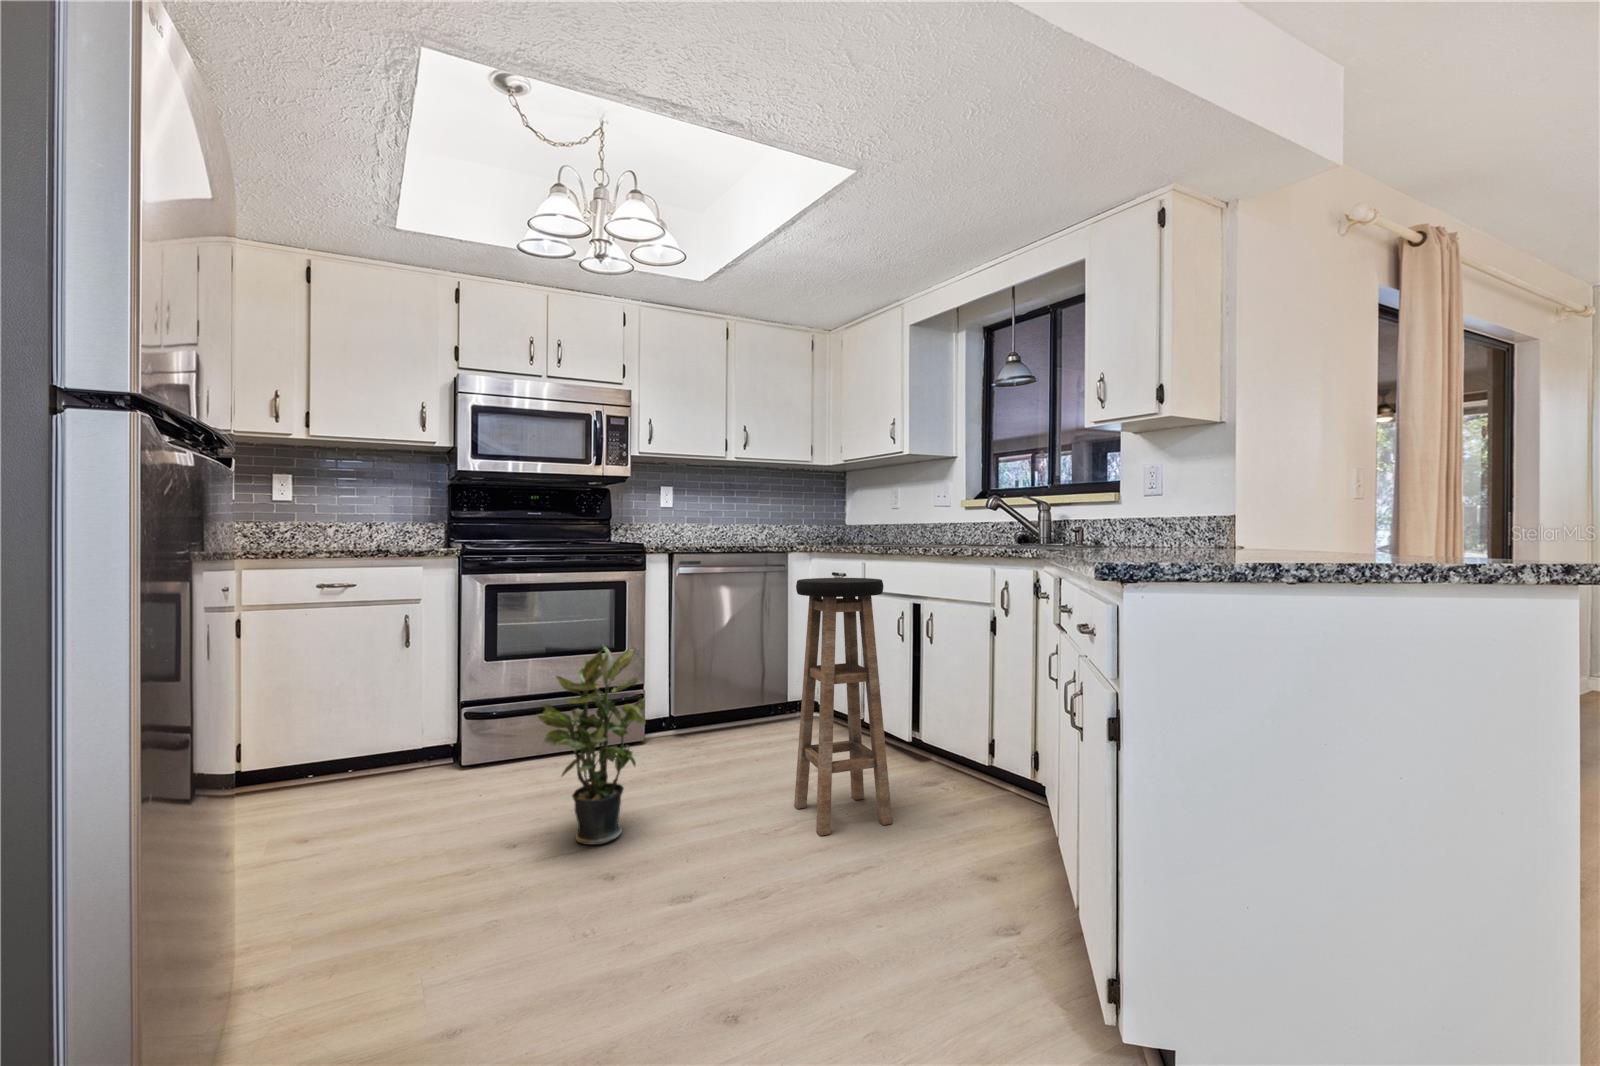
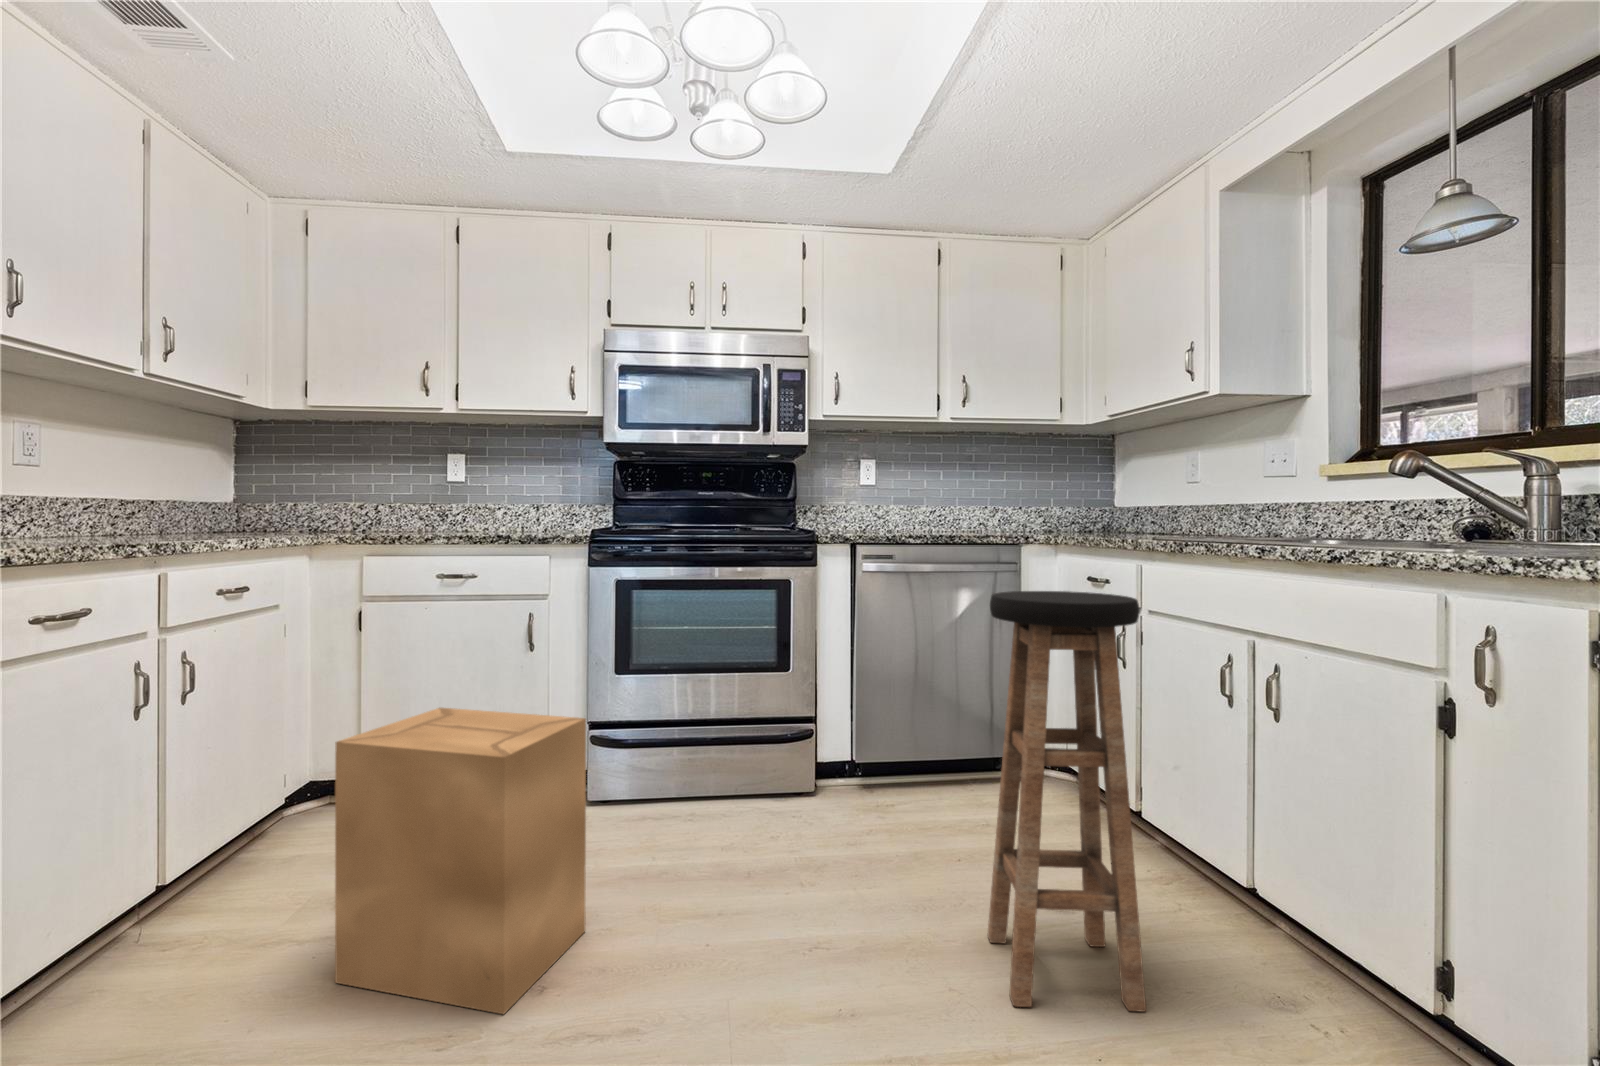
potted plant: present [538,646,646,845] -> none [630,669,770,943]
cardboard box: none [291,688,502,928] -> present [335,708,586,1014]

